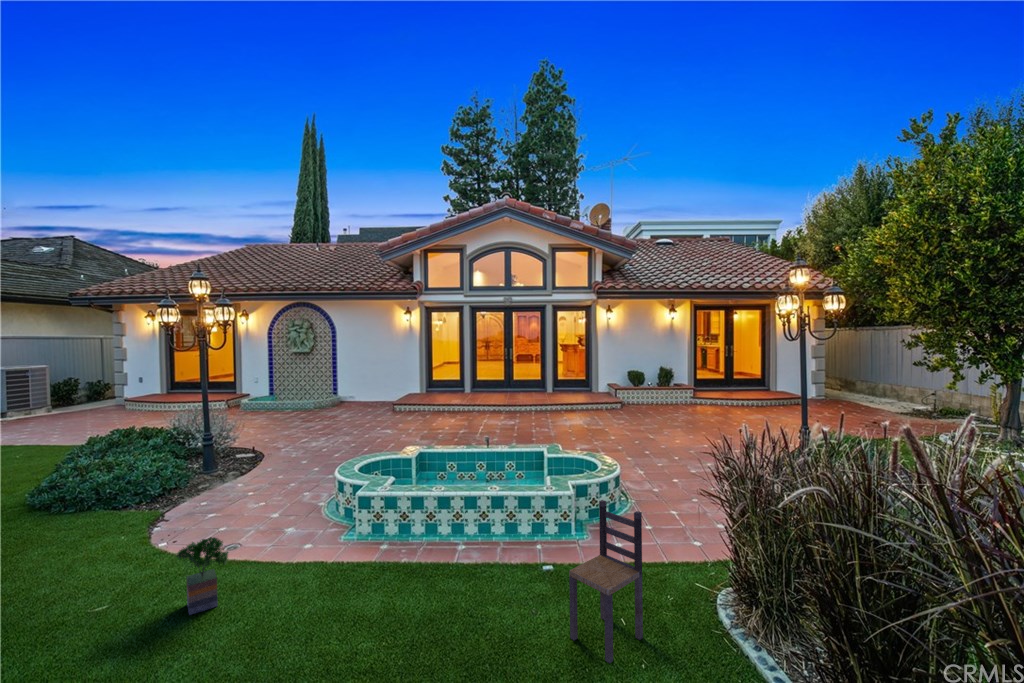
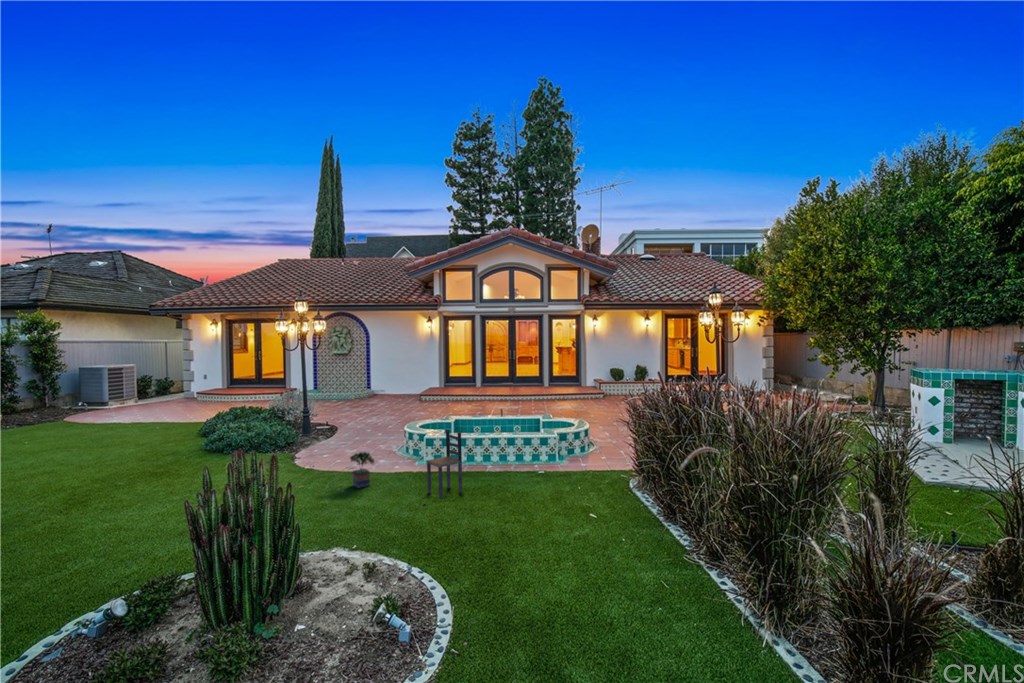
chair: present [569,500,643,663] -> present [427,429,462,499]

